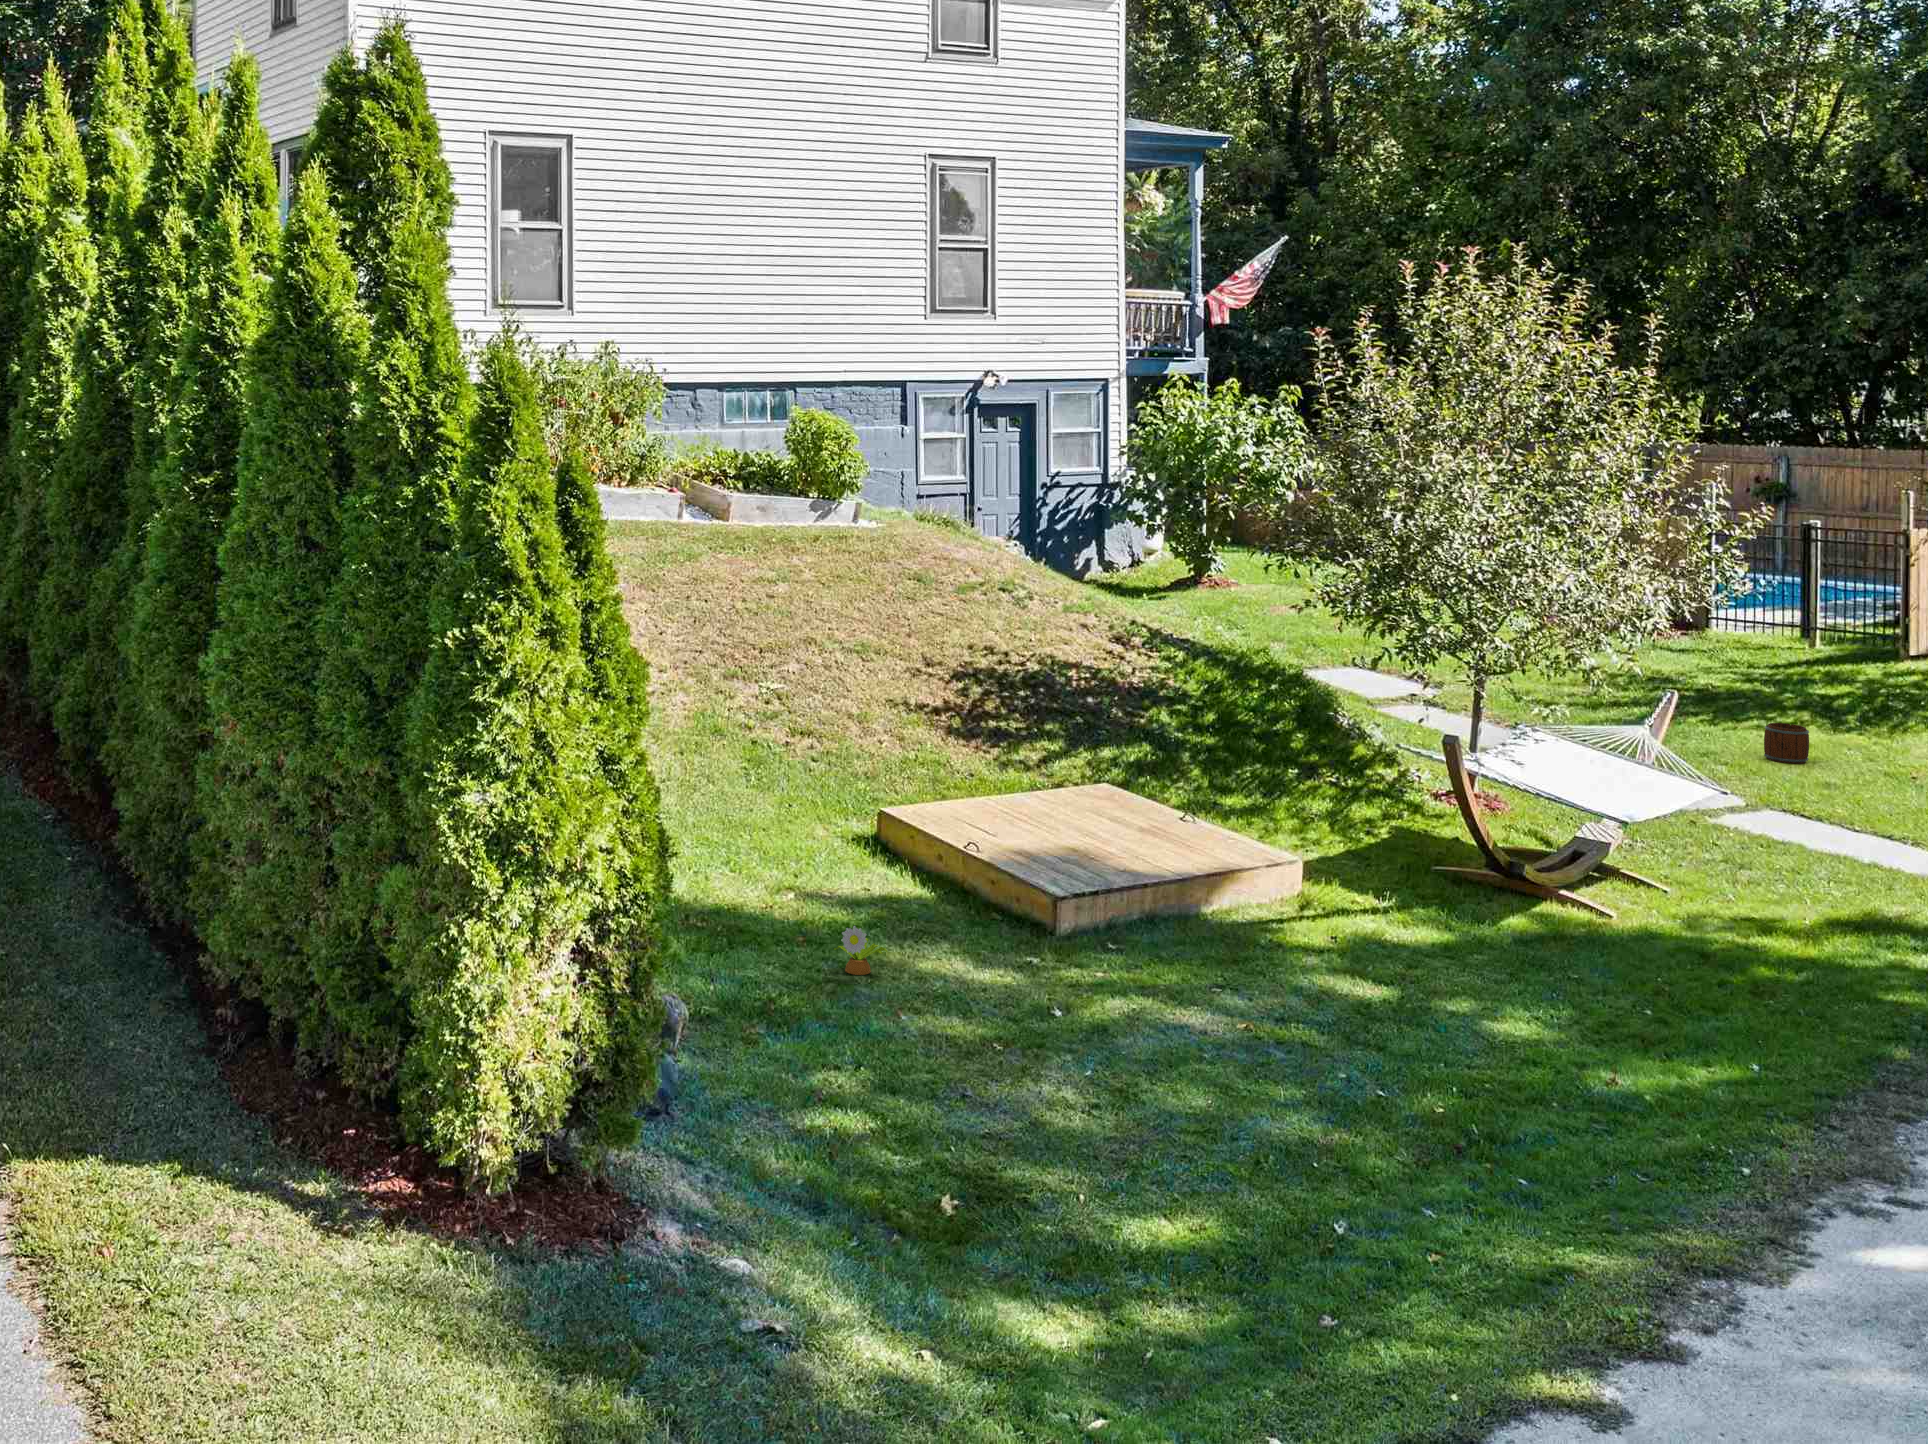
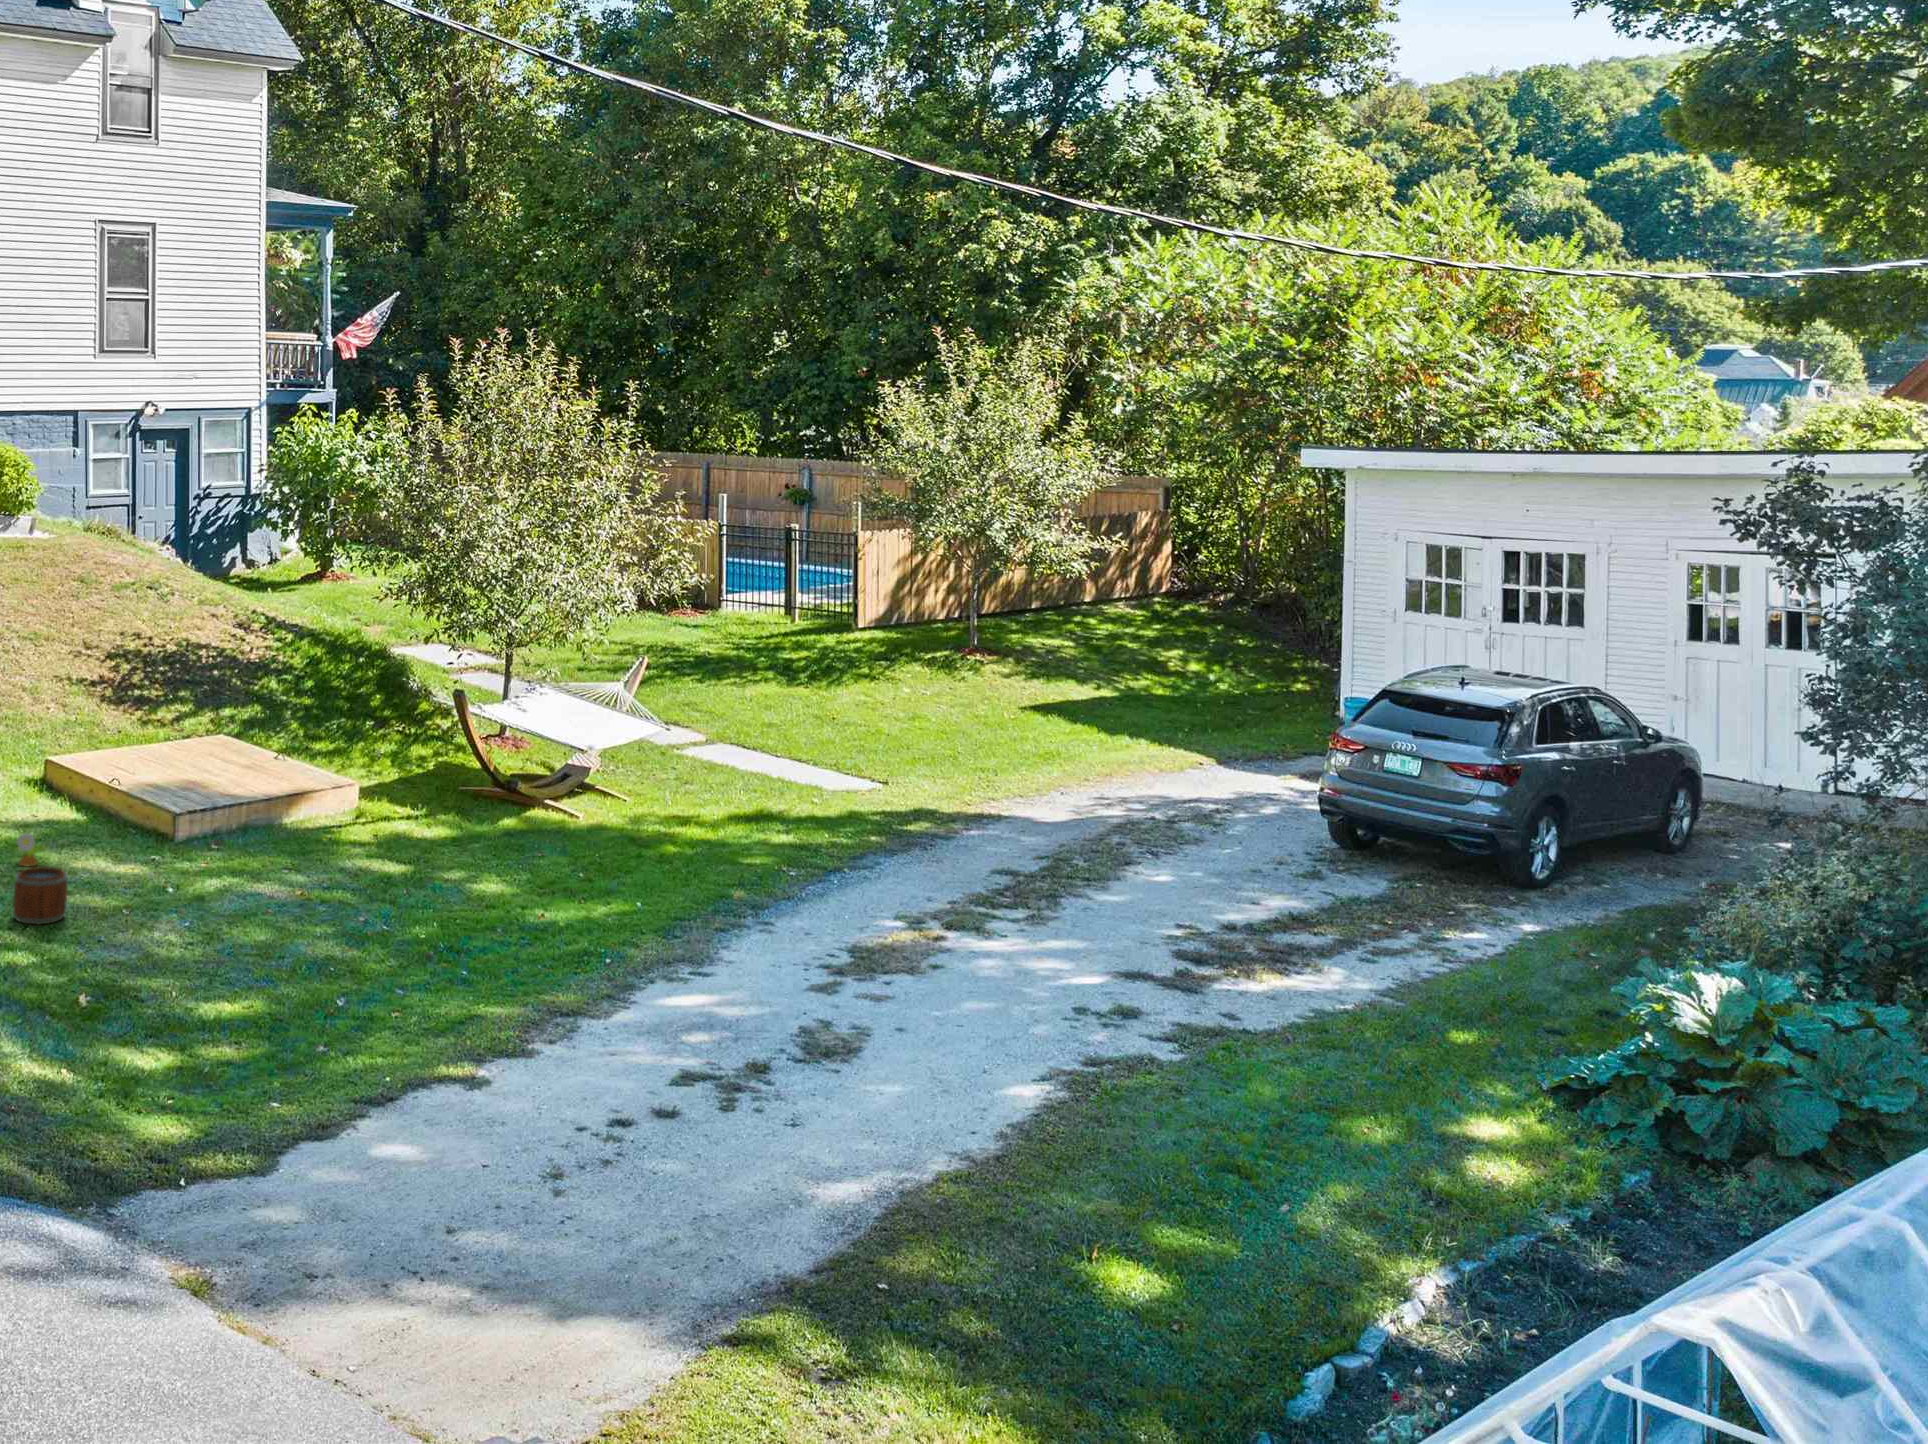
bucket: present [1764,723,1809,764] -> present [13,866,68,924]

